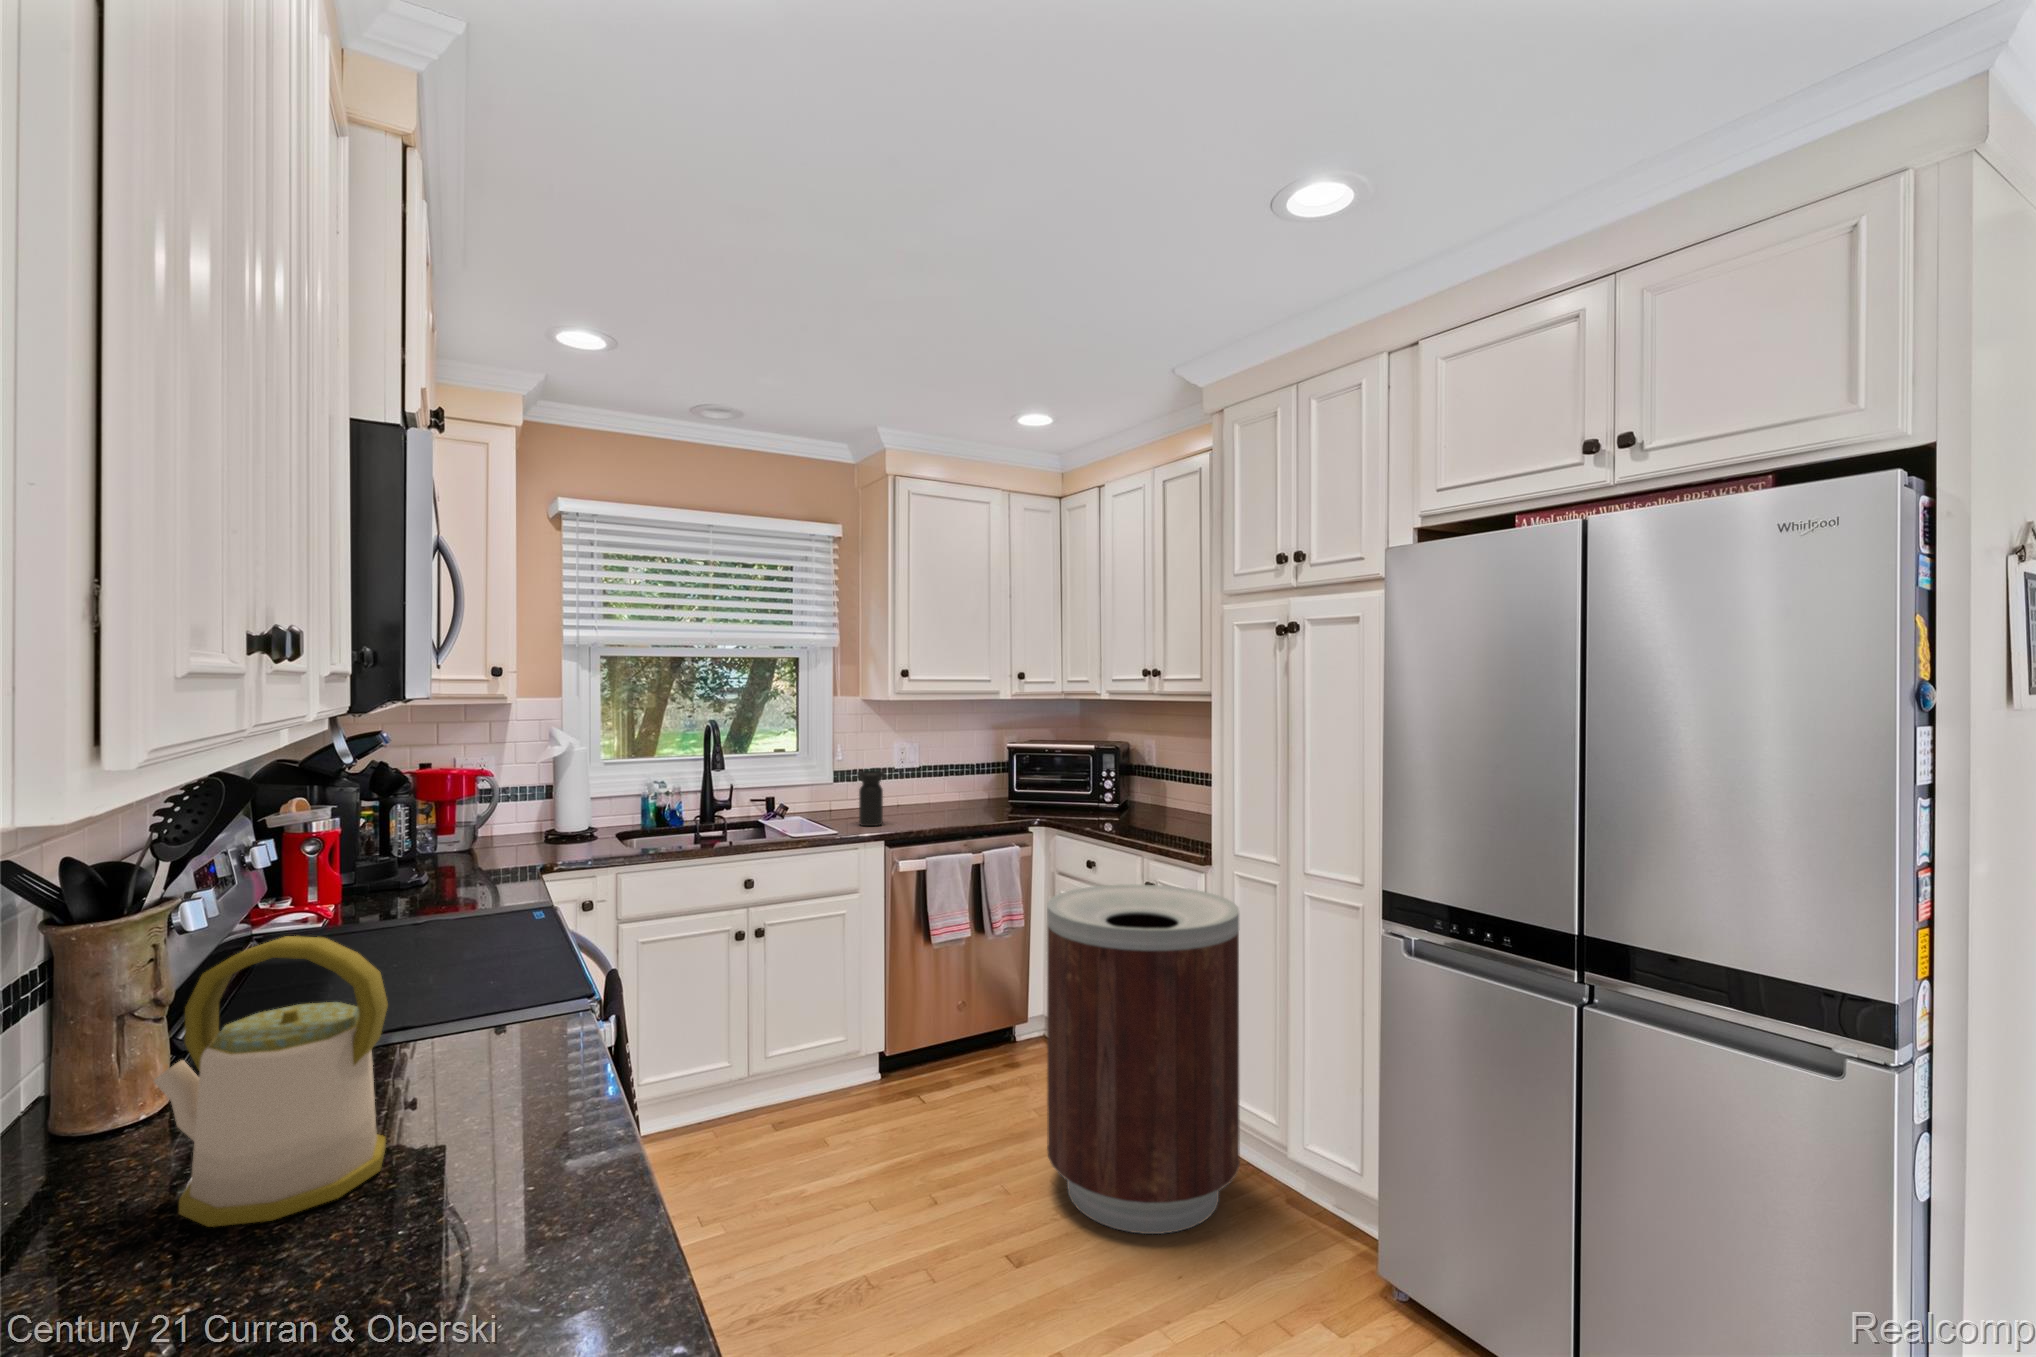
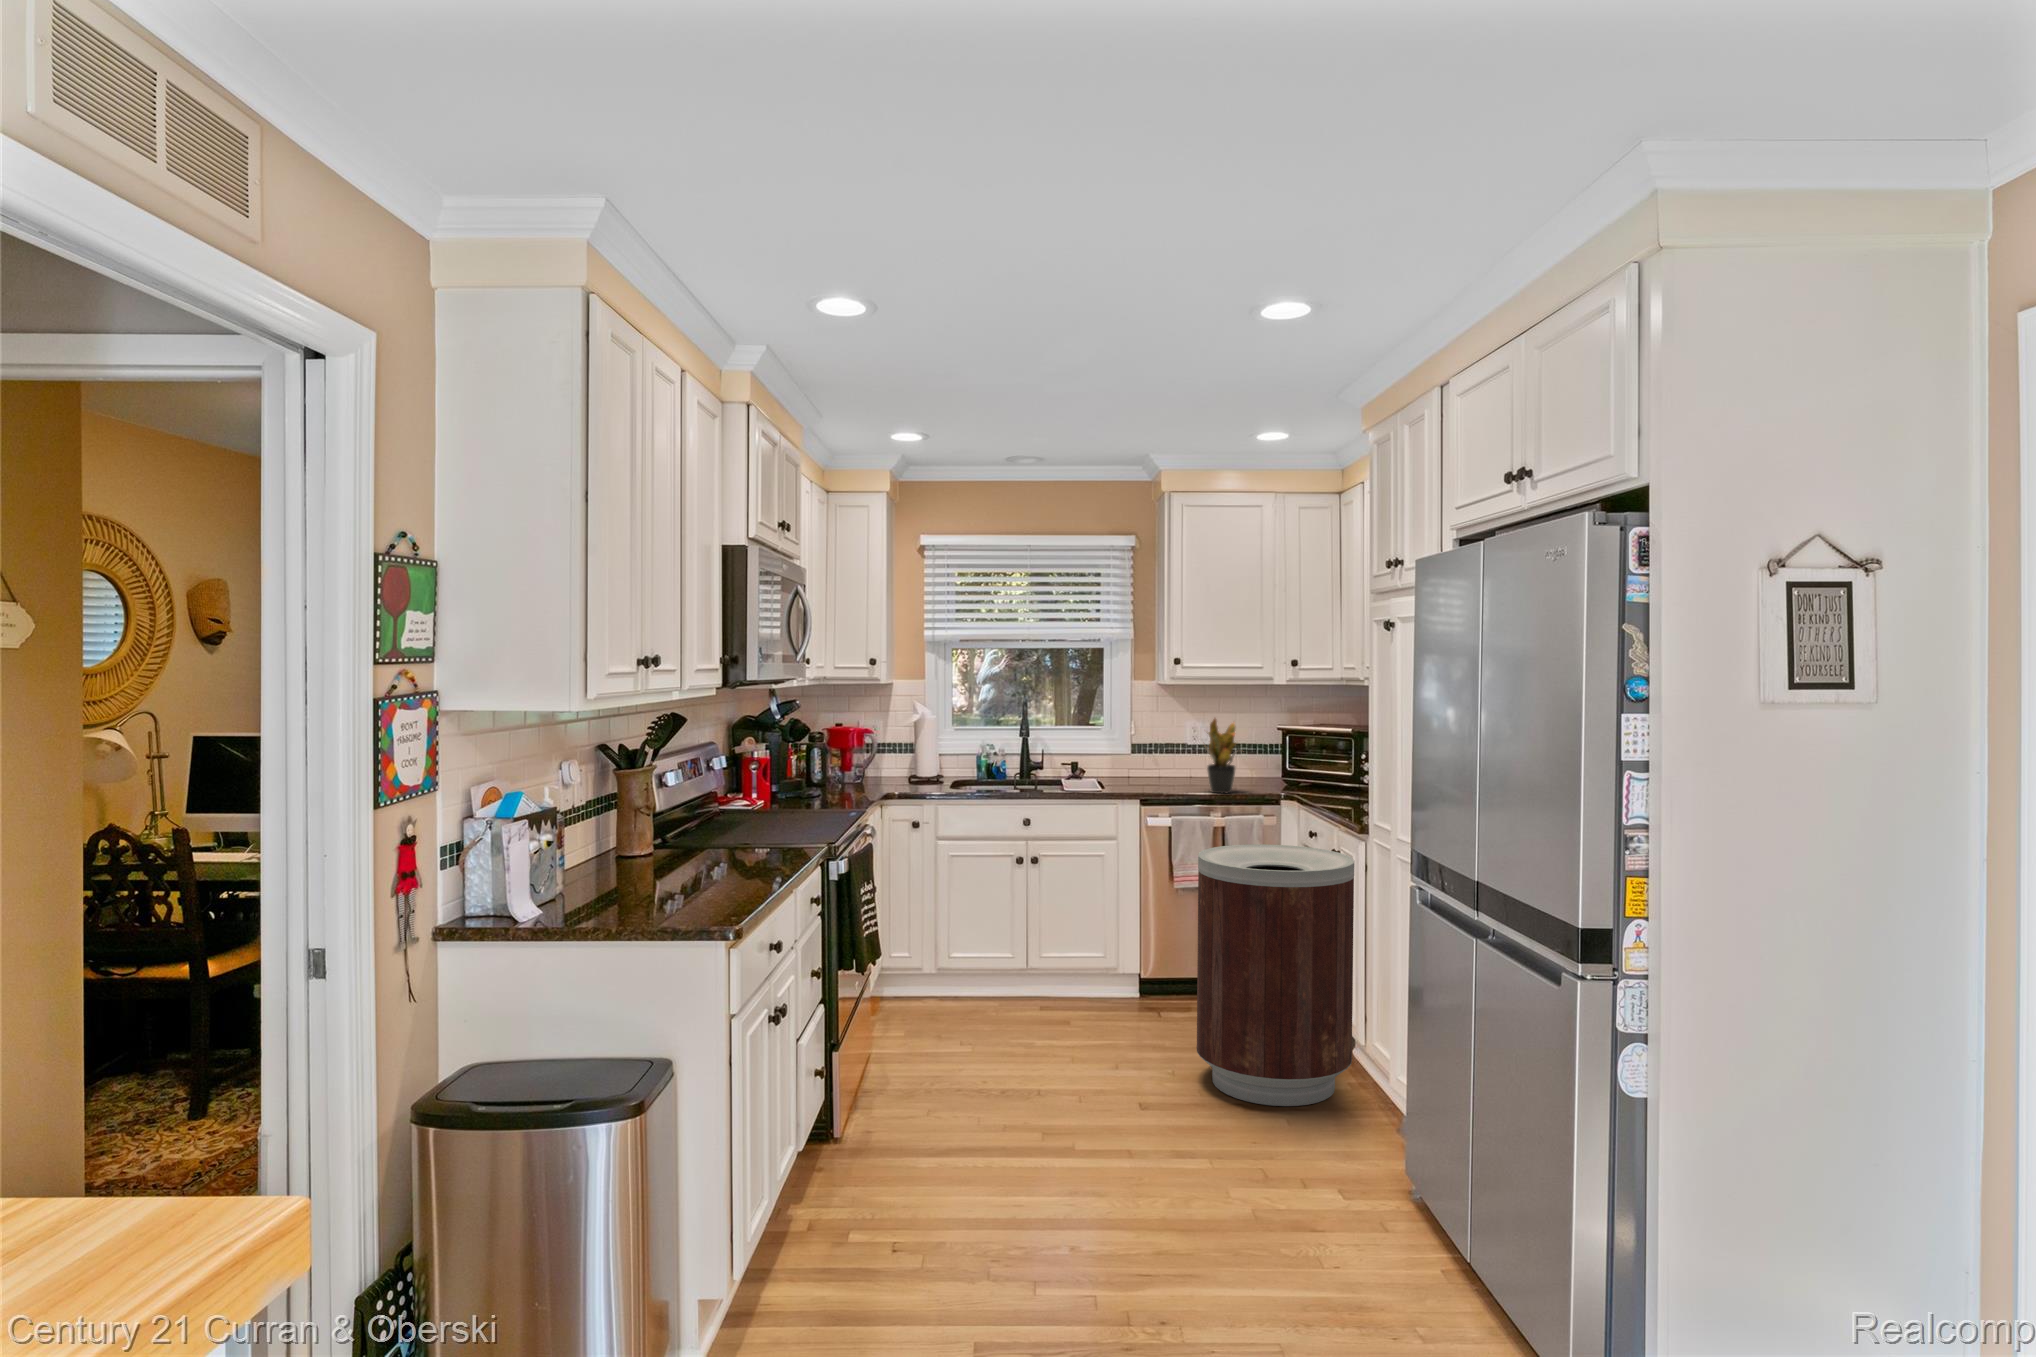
potted plant: none [933,732,990,823] -> present [1206,719,1236,793]
vase: present [857,771,885,826] -> none [1133,745,1156,790]
kettle: present [154,936,388,1227] -> none [661,780,730,876]

